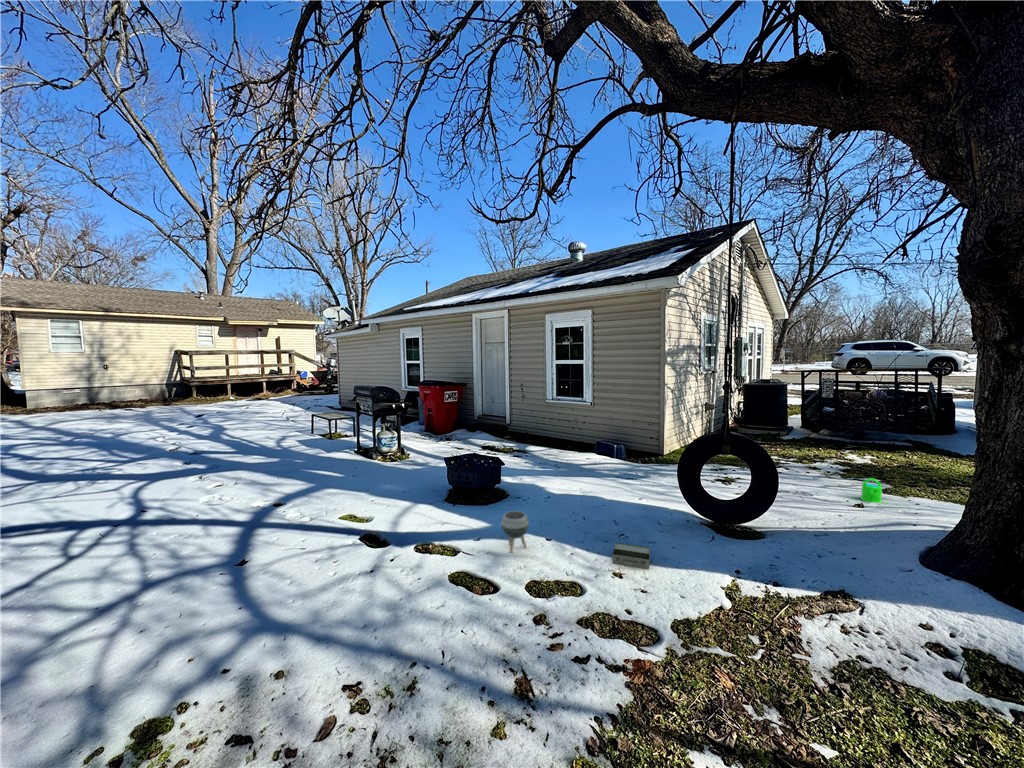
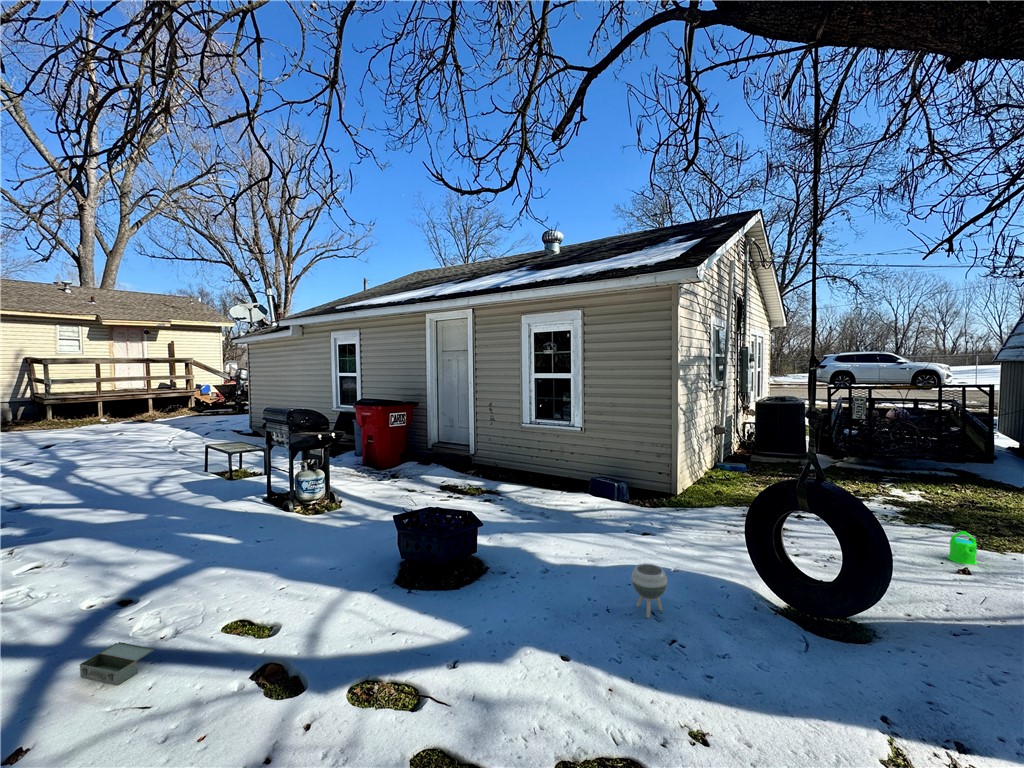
planter: present [501,511,529,552] -> present [631,563,667,618]
toolbox: present [612,543,650,569] -> present [80,642,154,685]

